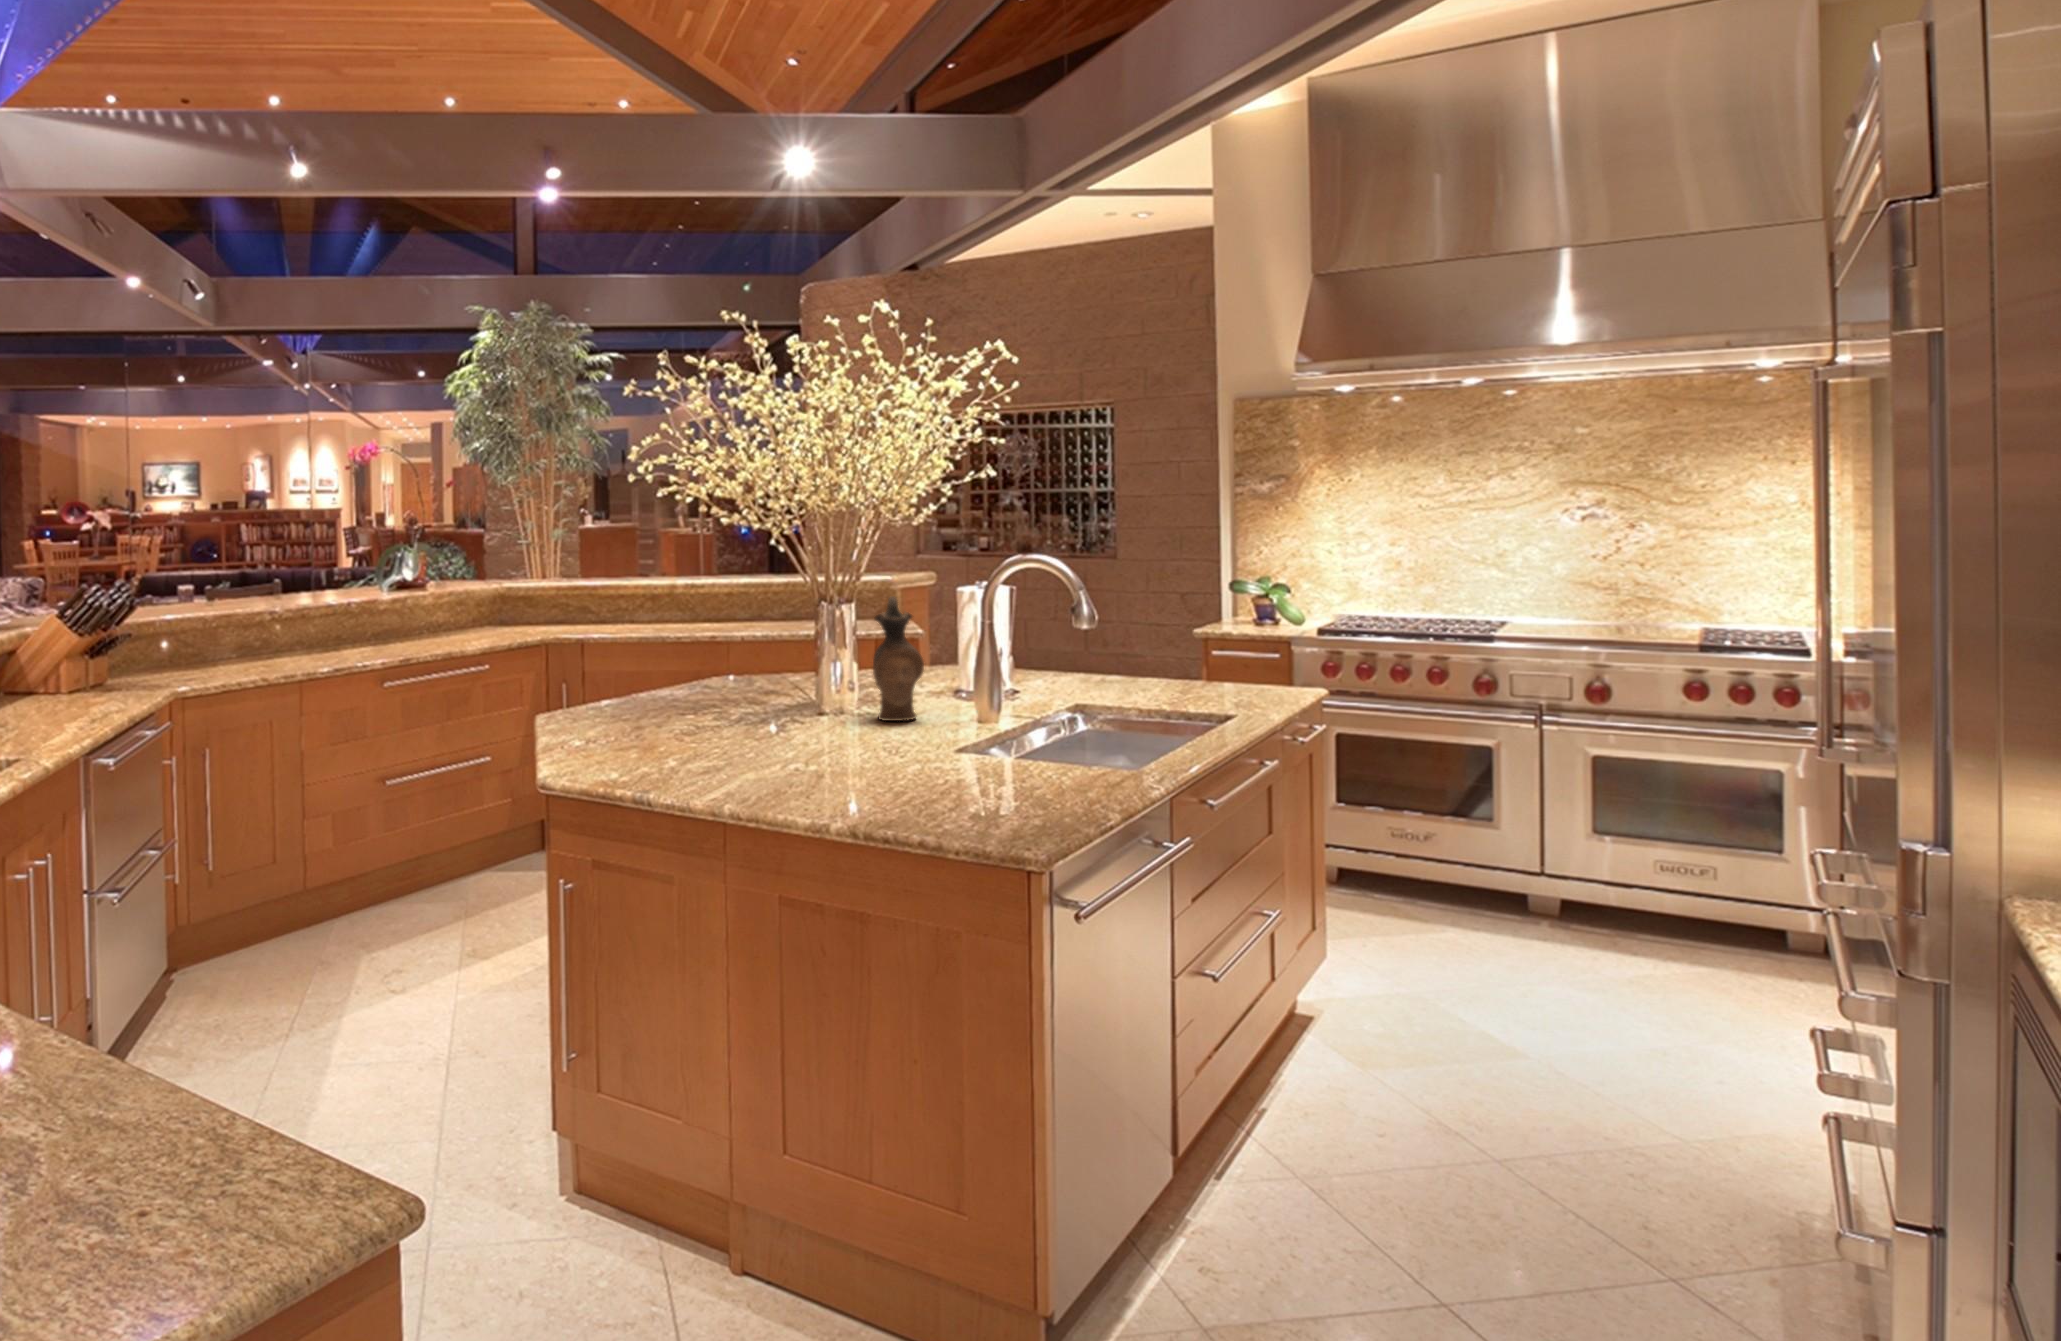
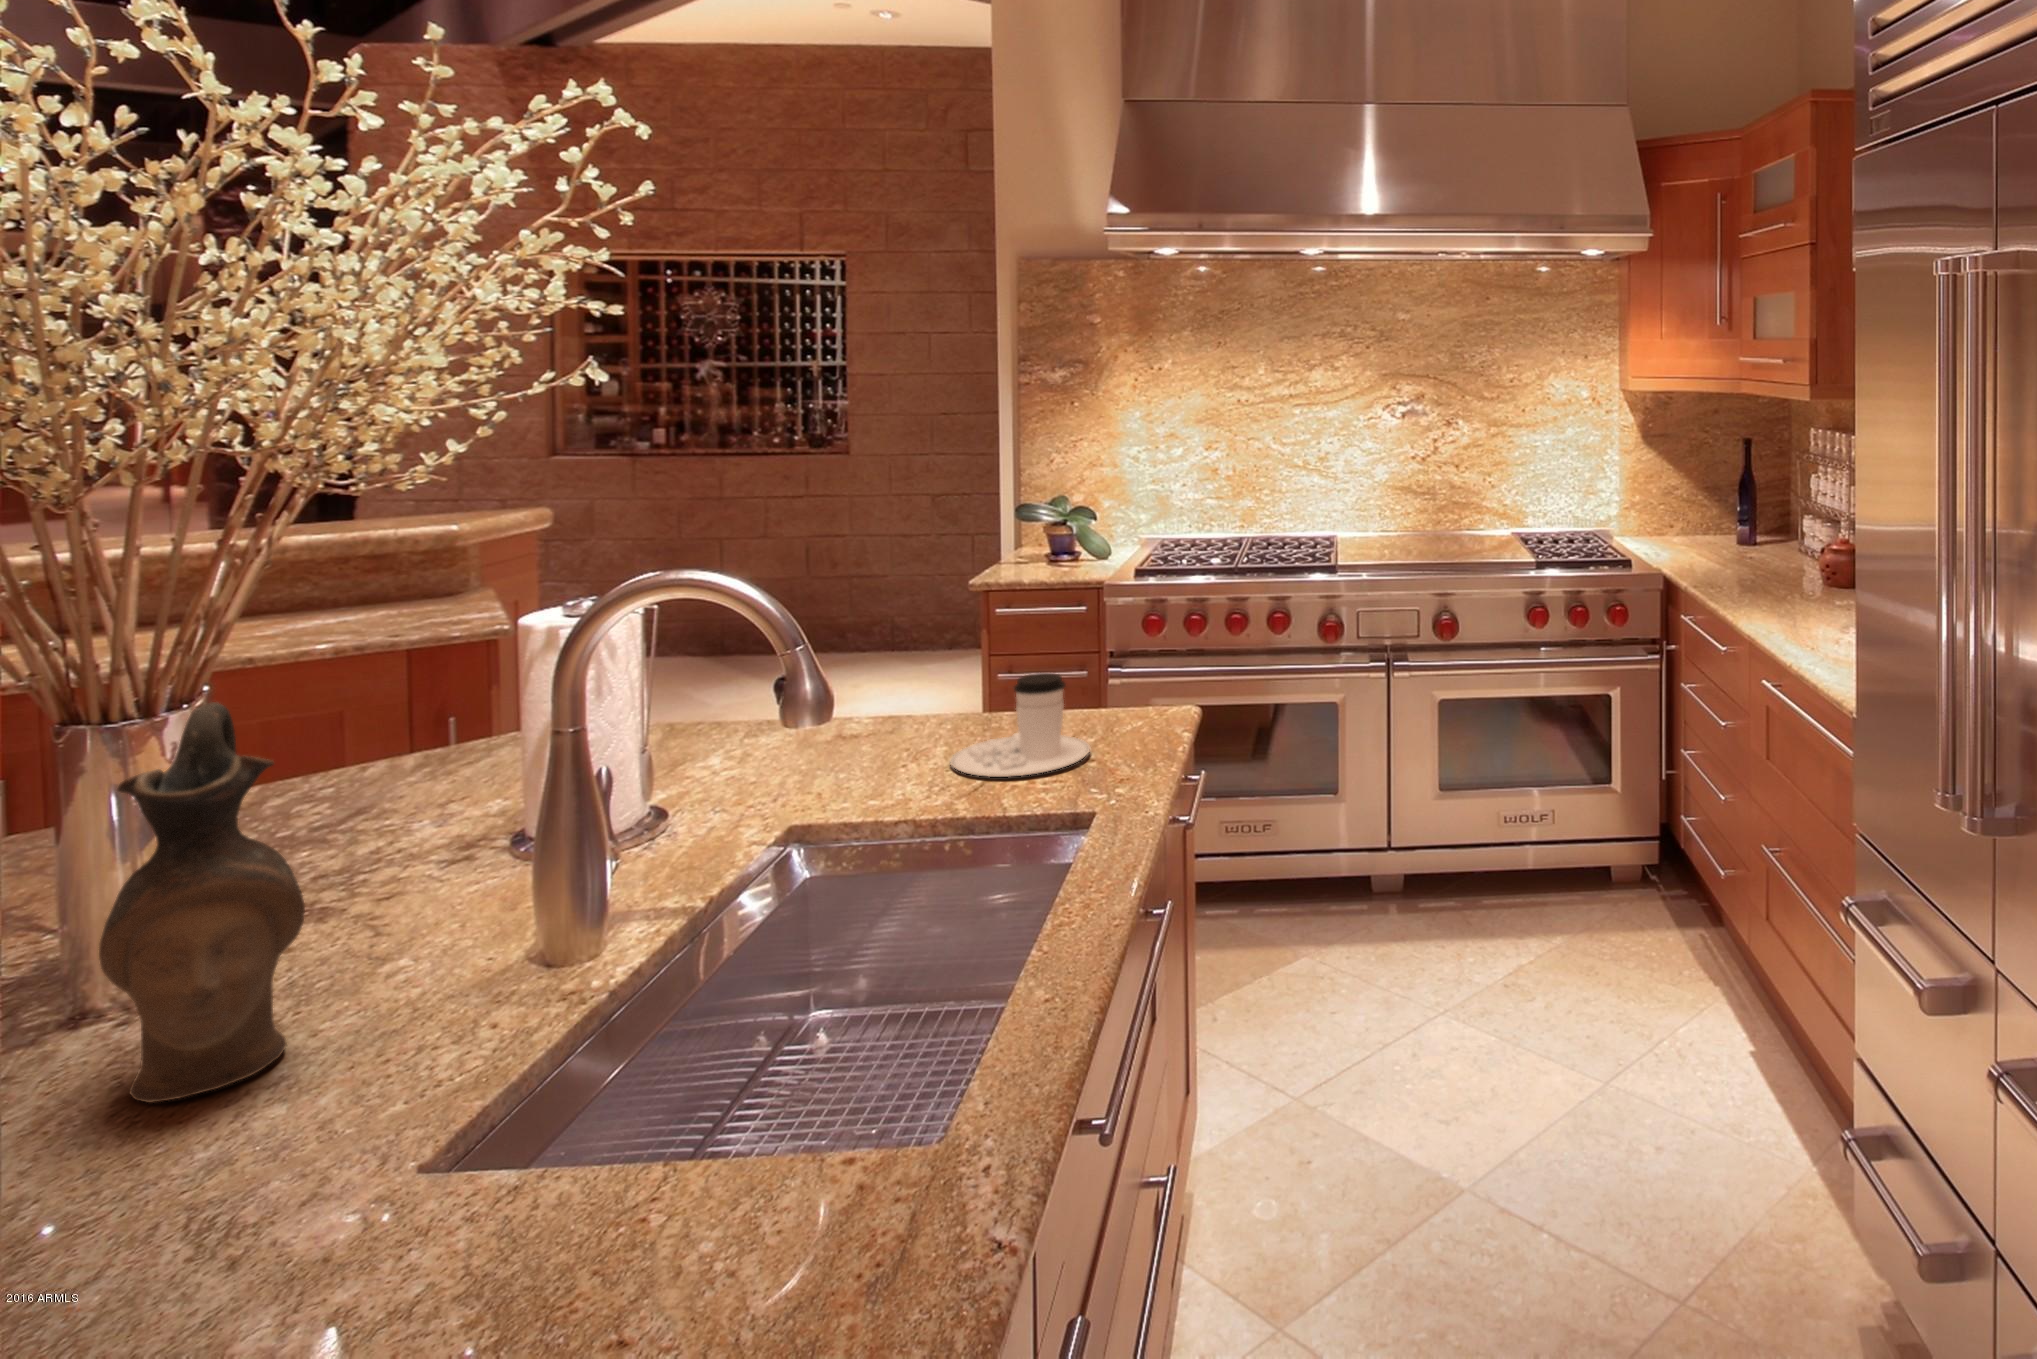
coffee cup: none [1160,646,1240,695] -> present [950,673,1091,777]

